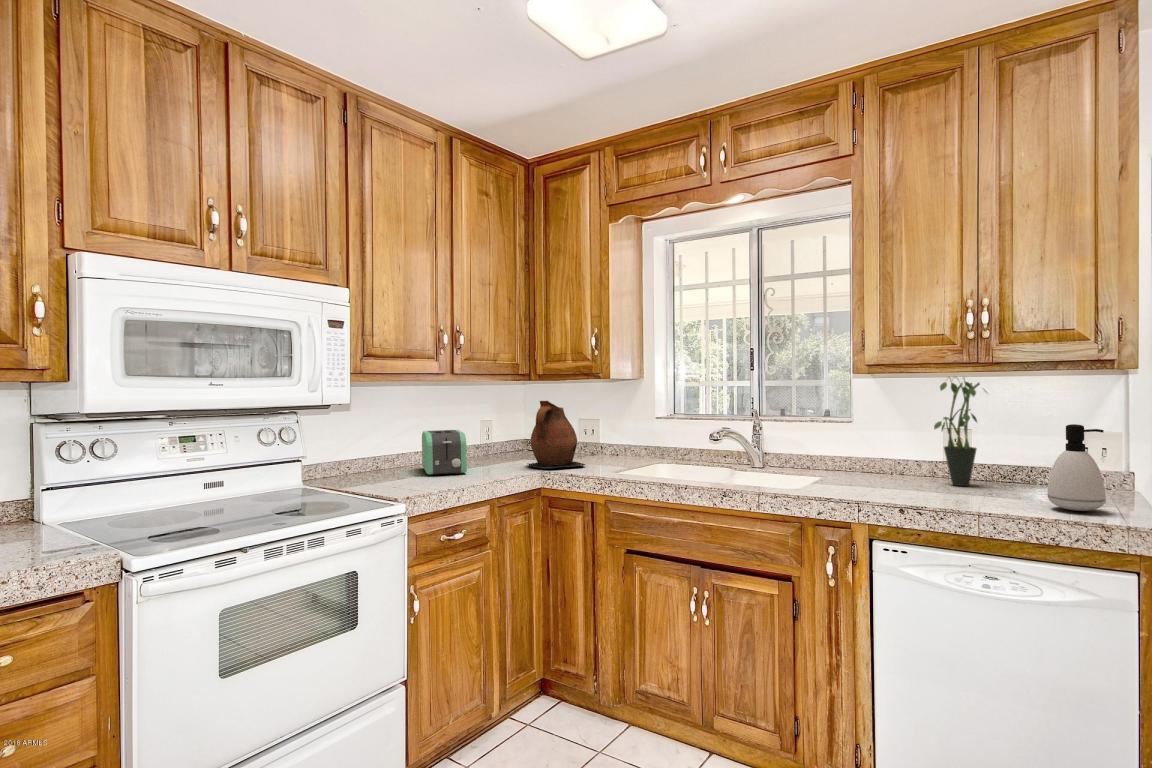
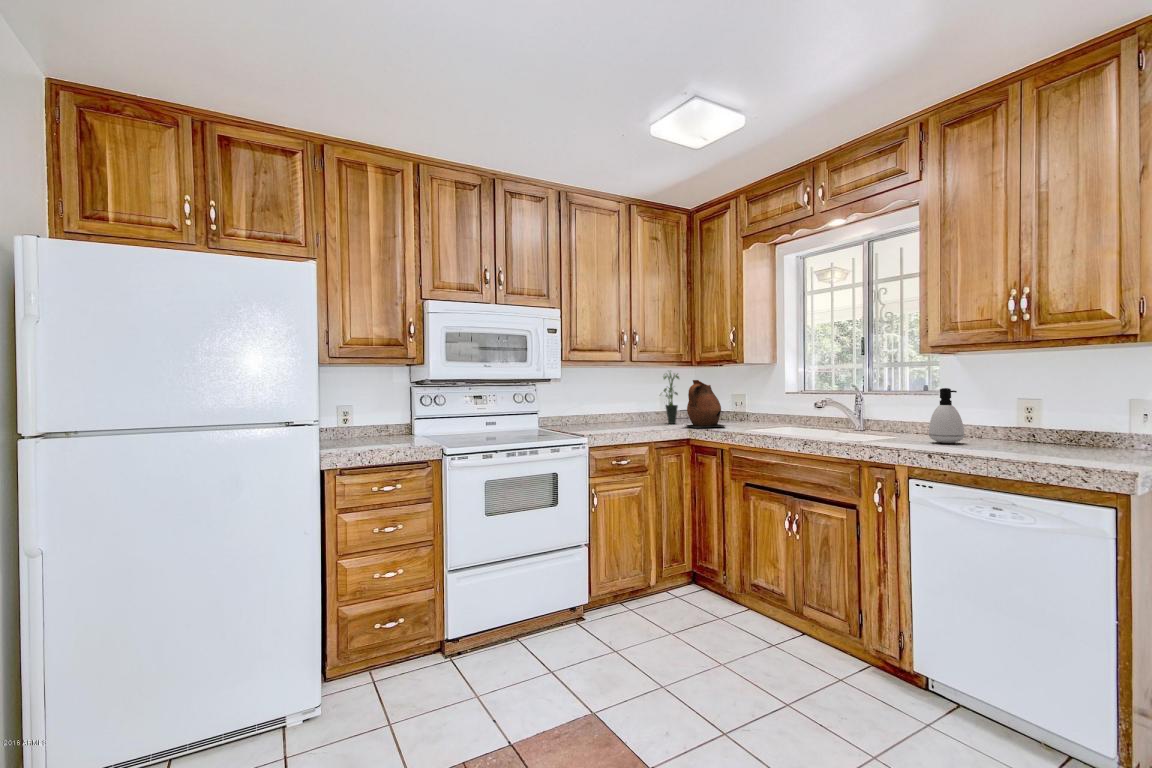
potted plant: present [934,378,985,486] -> present [663,373,679,424]
soap dispenser: present [1048,424,1106,511] -> present [929,388,964,443]
toaster: present [422,430,467,476] -> none [614,400,640,429]

